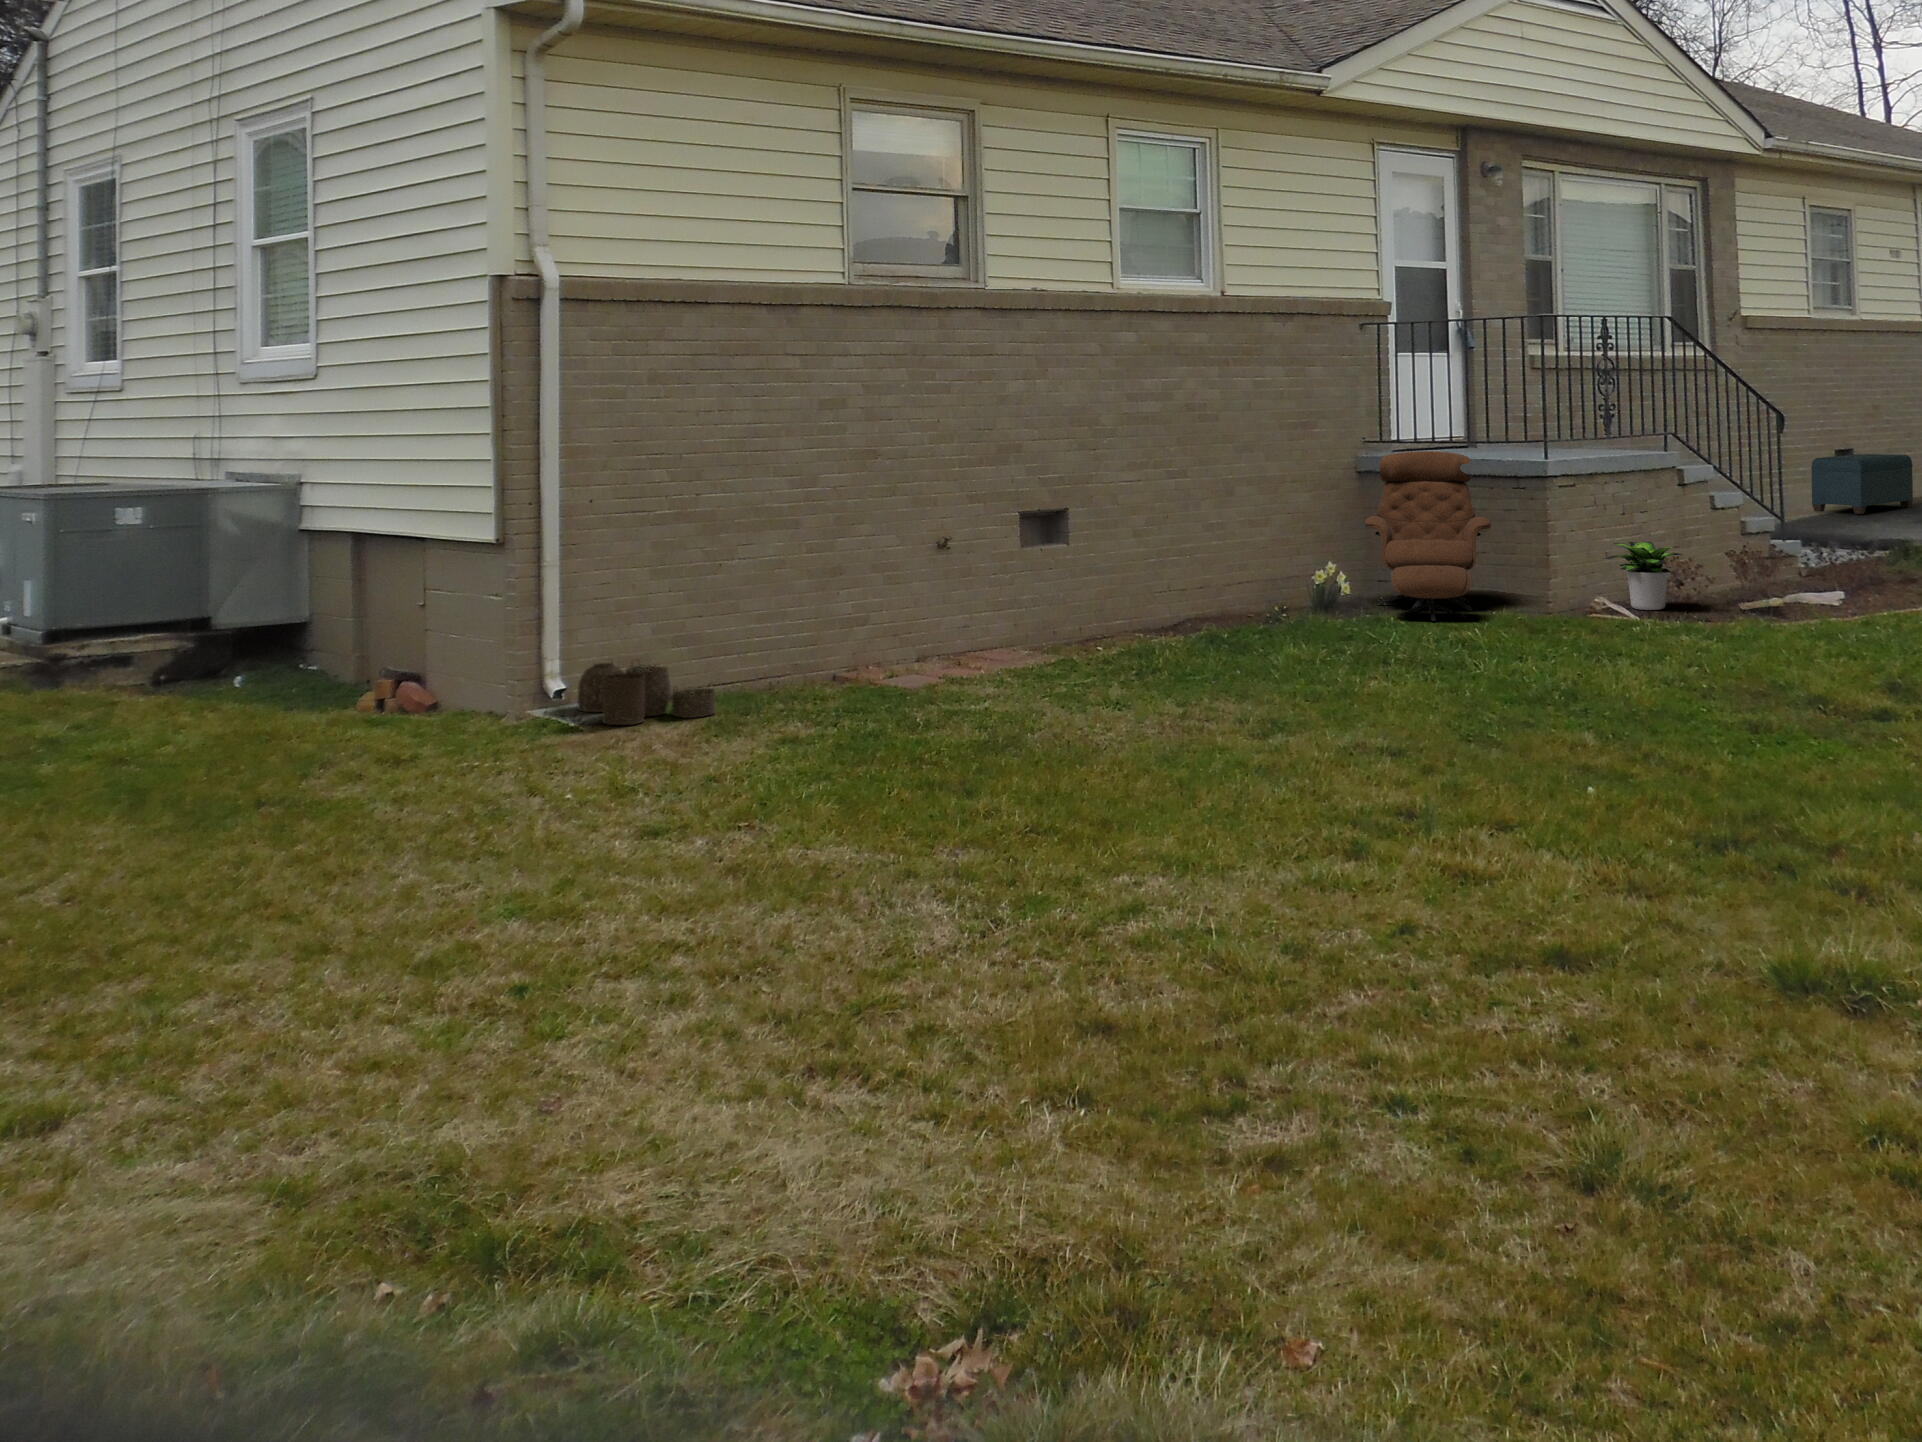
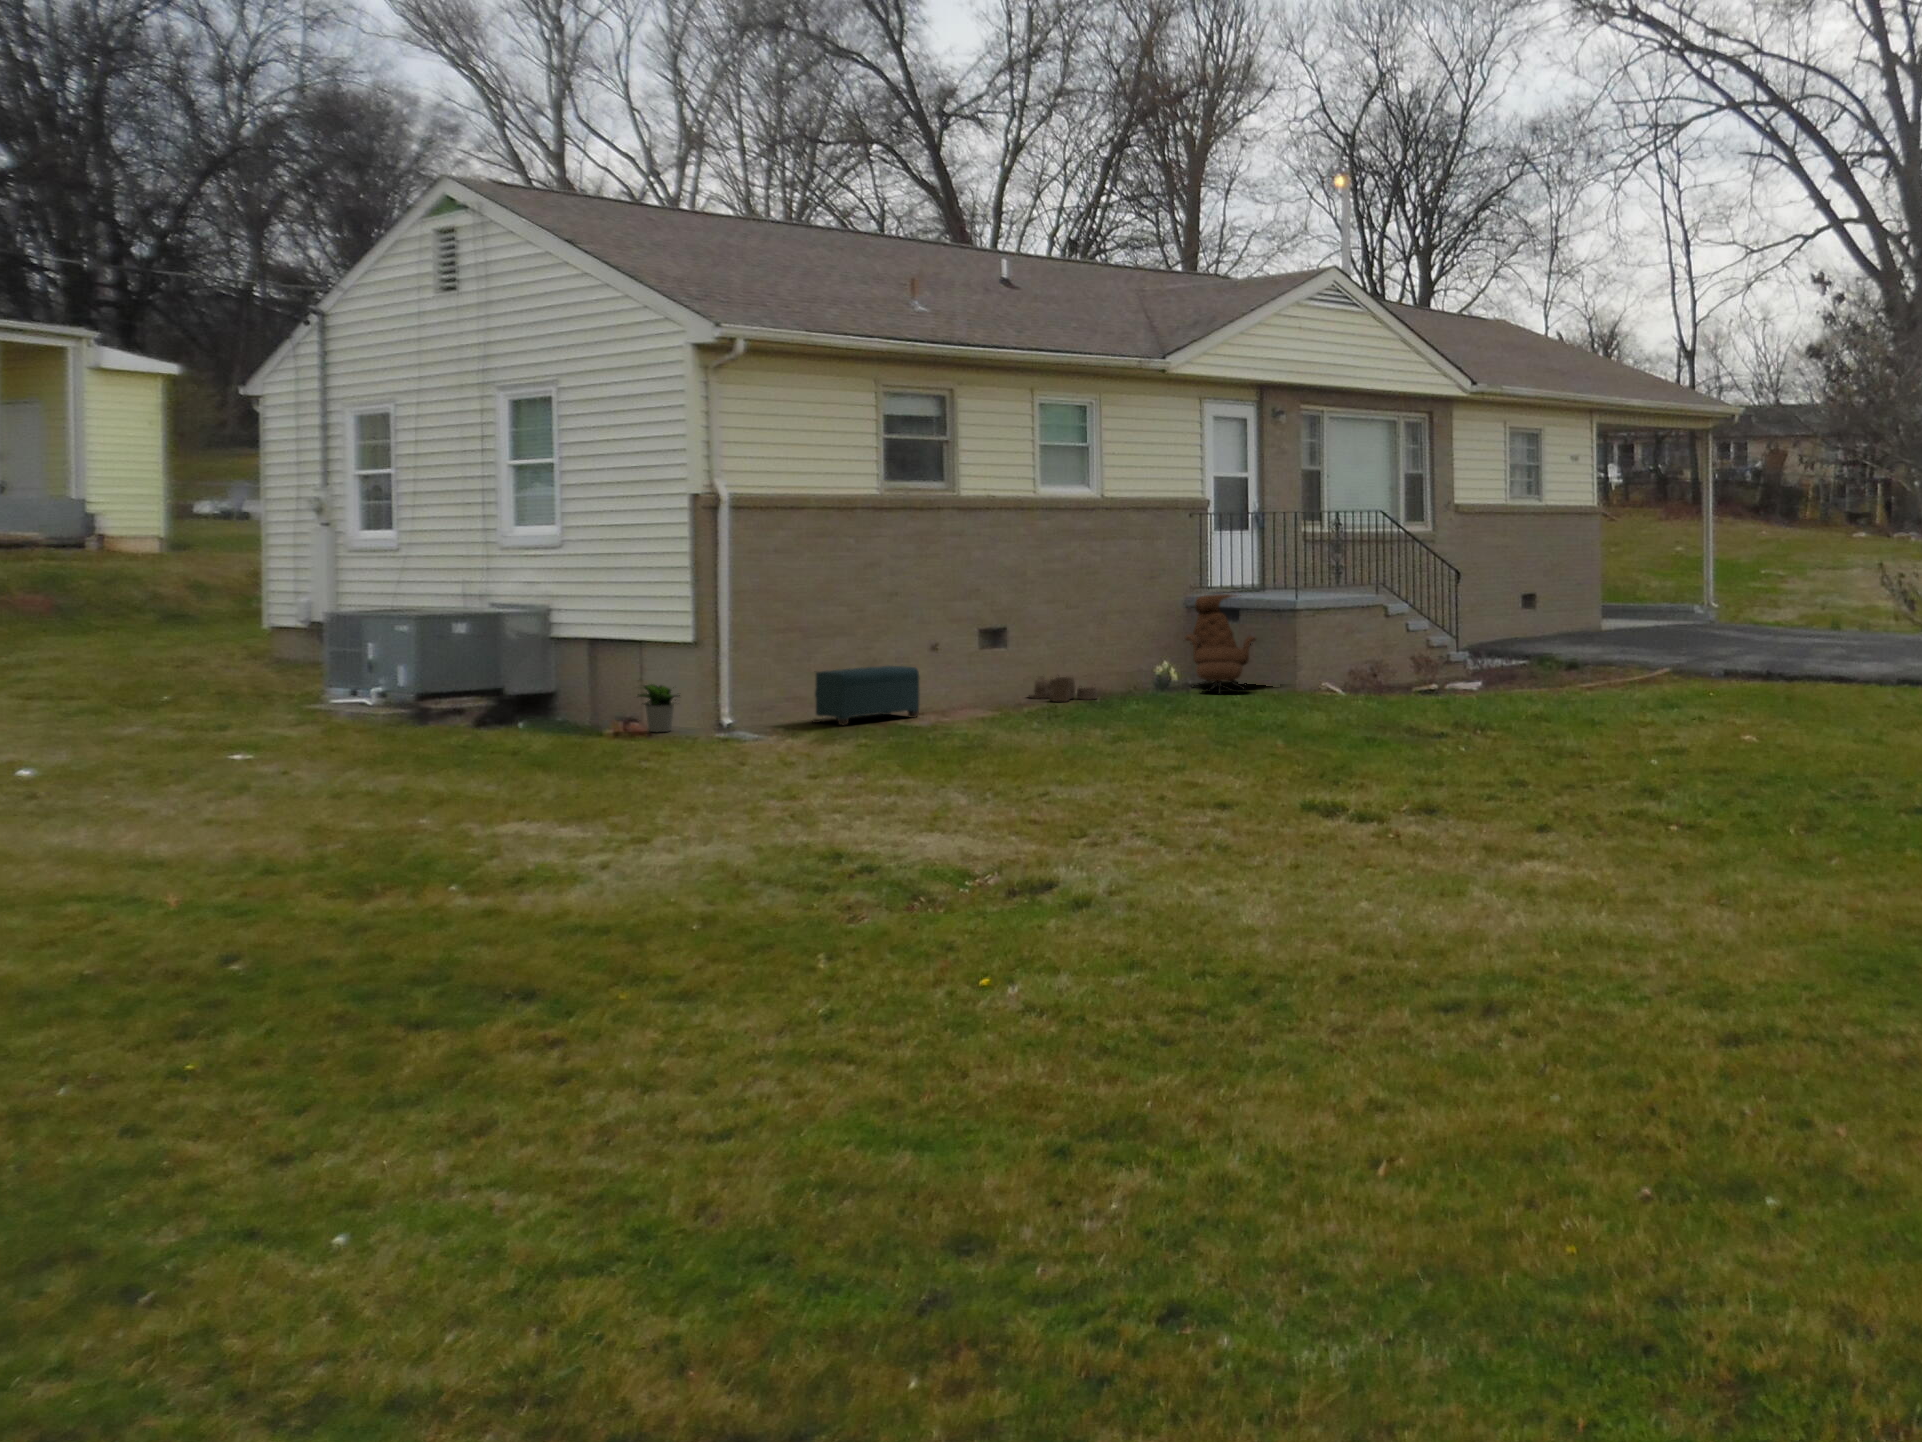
bench: present [1811,454,1913,514] -> present [813,666,919,725]
potted plant: present [1604,542,1682,610] -> present [638,684,680,732]
woven basket: present [578,663,715,725] -> present [1029,675,1097,701]

